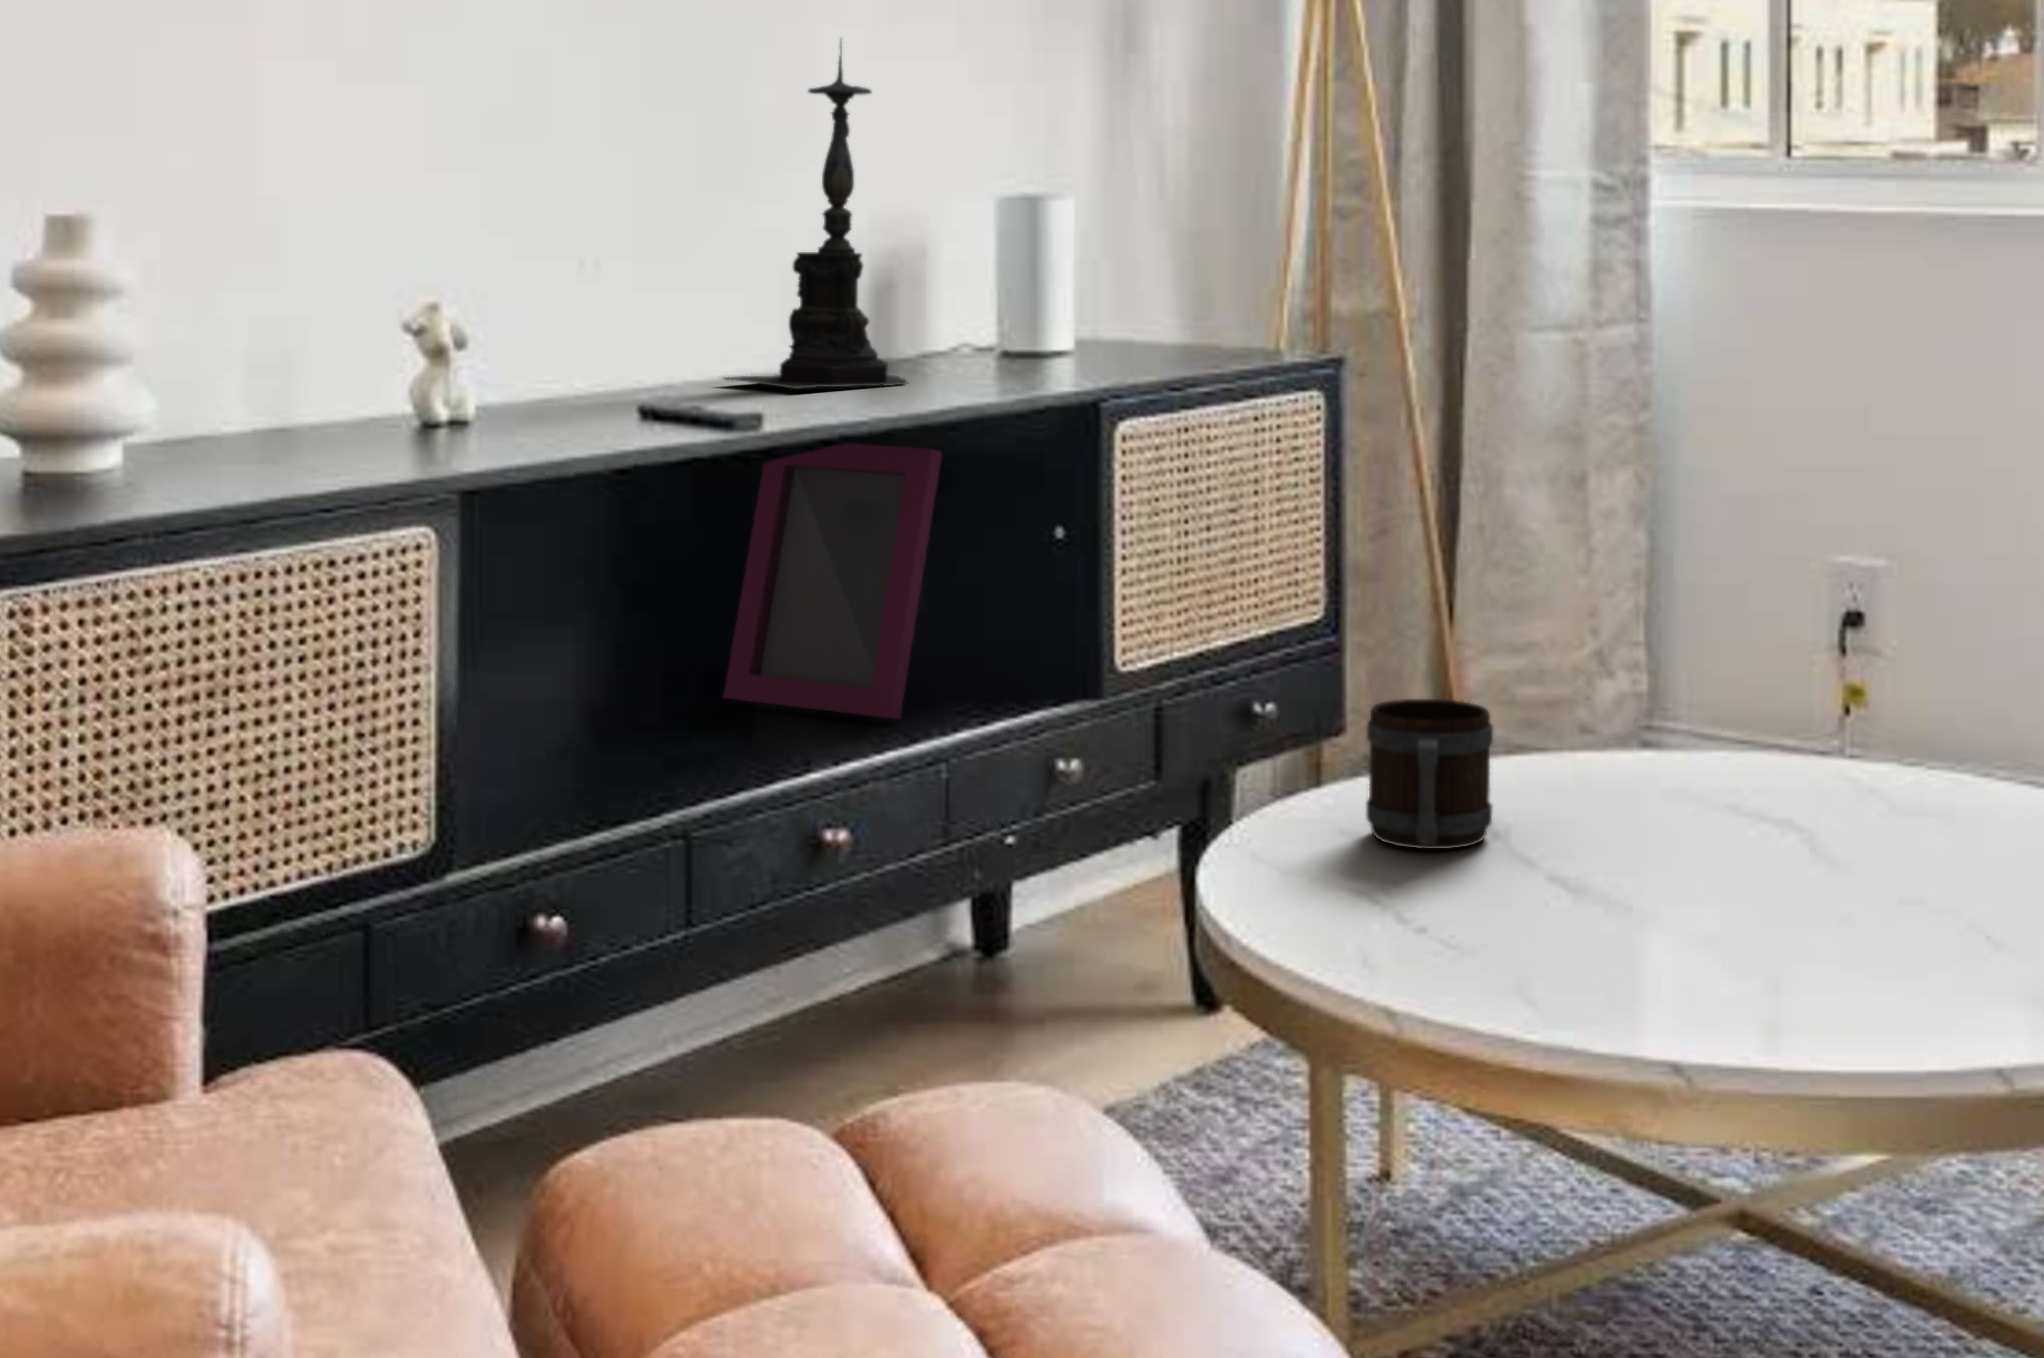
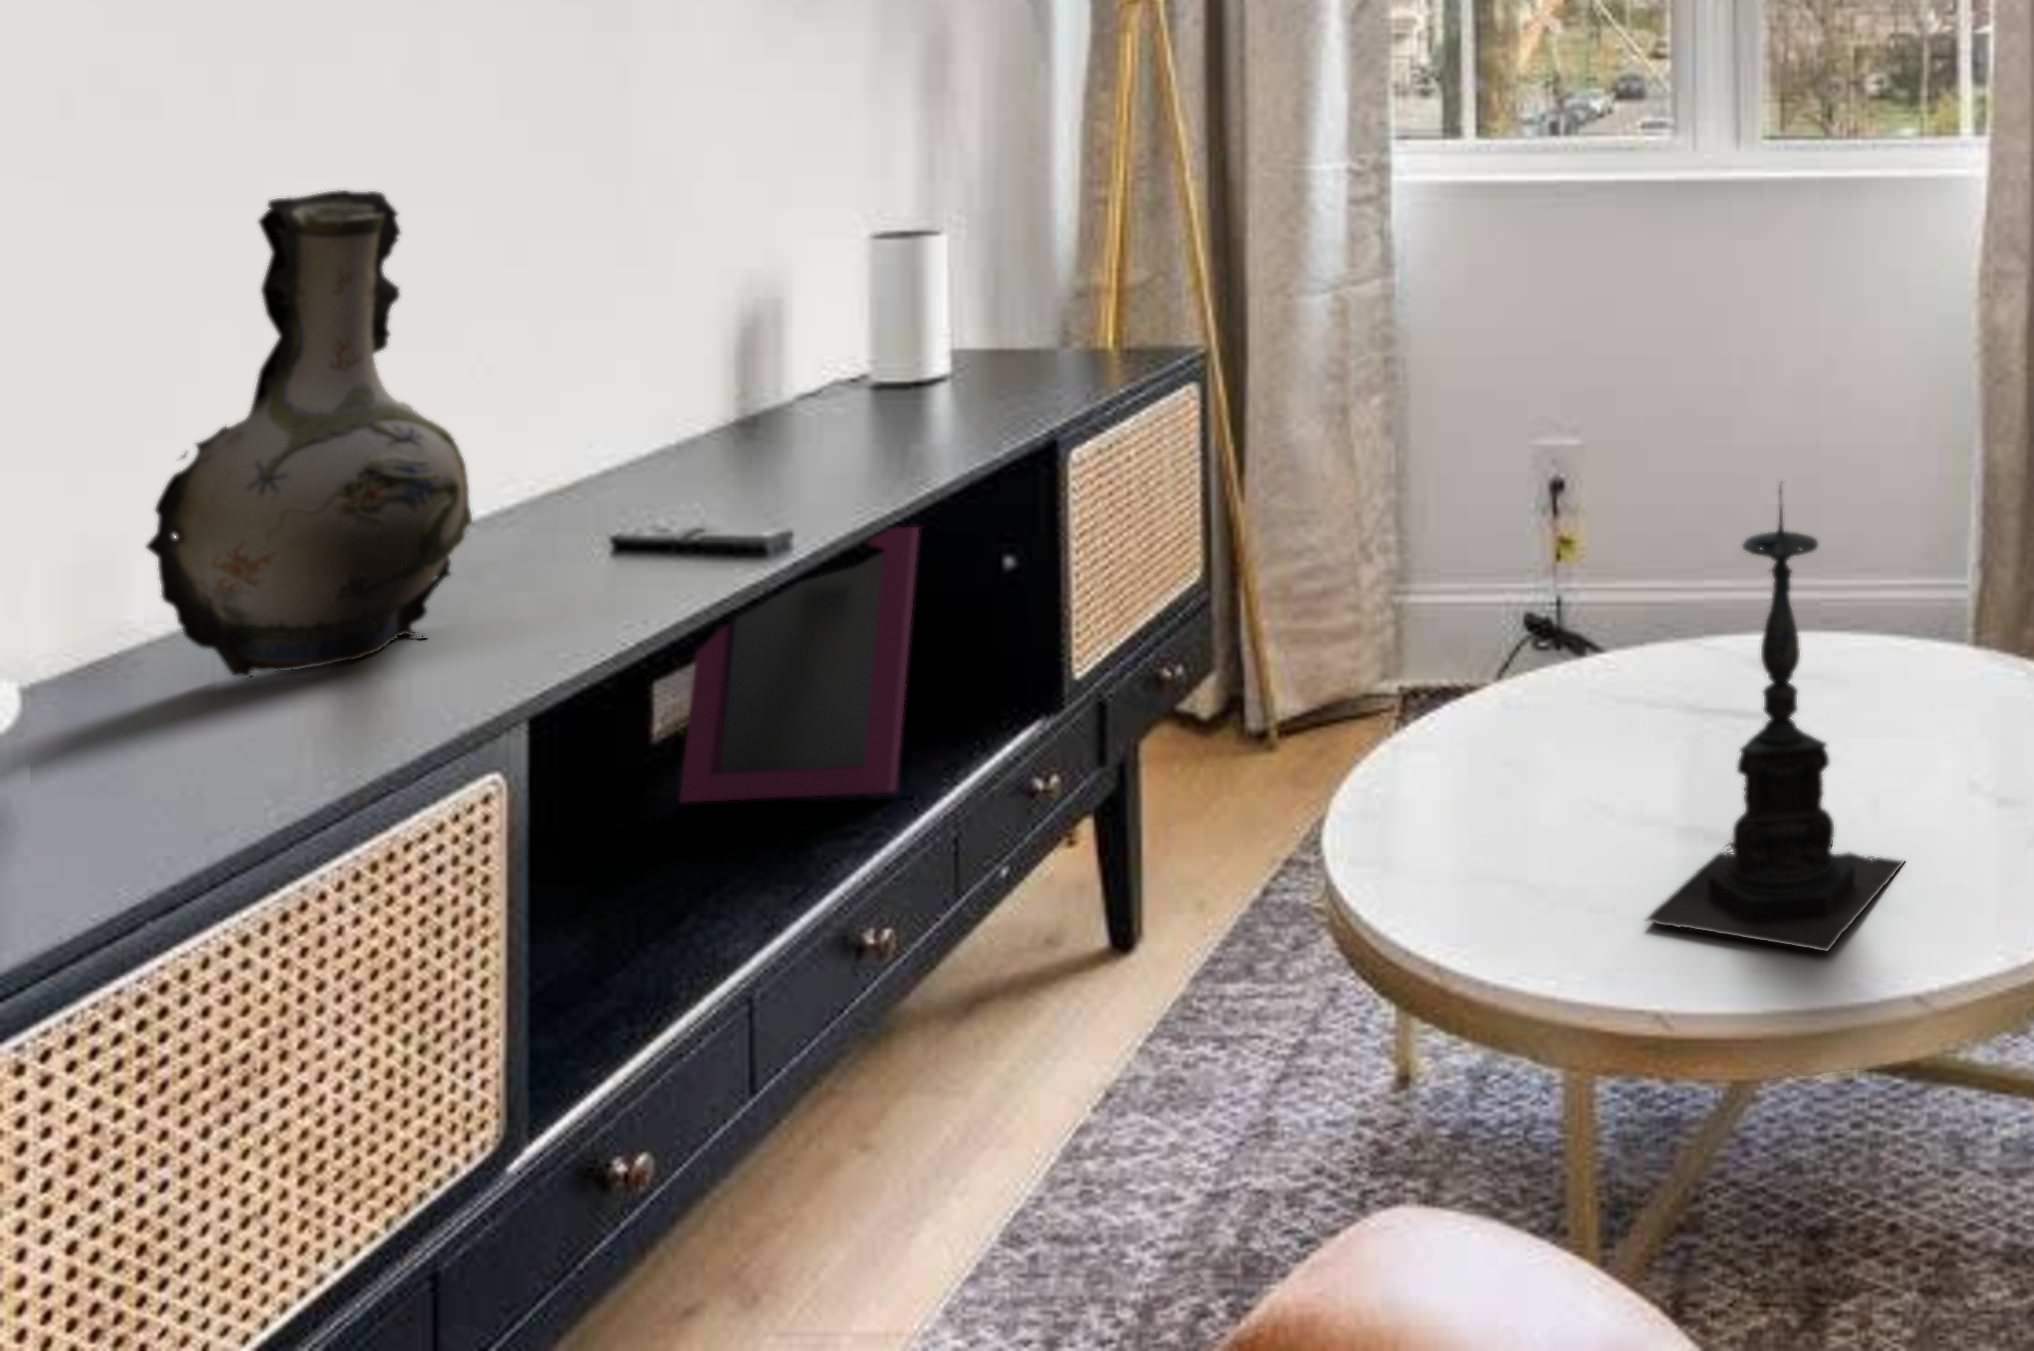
decorative vase: none [263,26,506,446] -> present [146,190,472,677]
candle holder: present [725,46,908,389] -> present [1647,489,1903,951]
mug: present [1366,699,1493,849] -> none [1474,718,1582,861]

